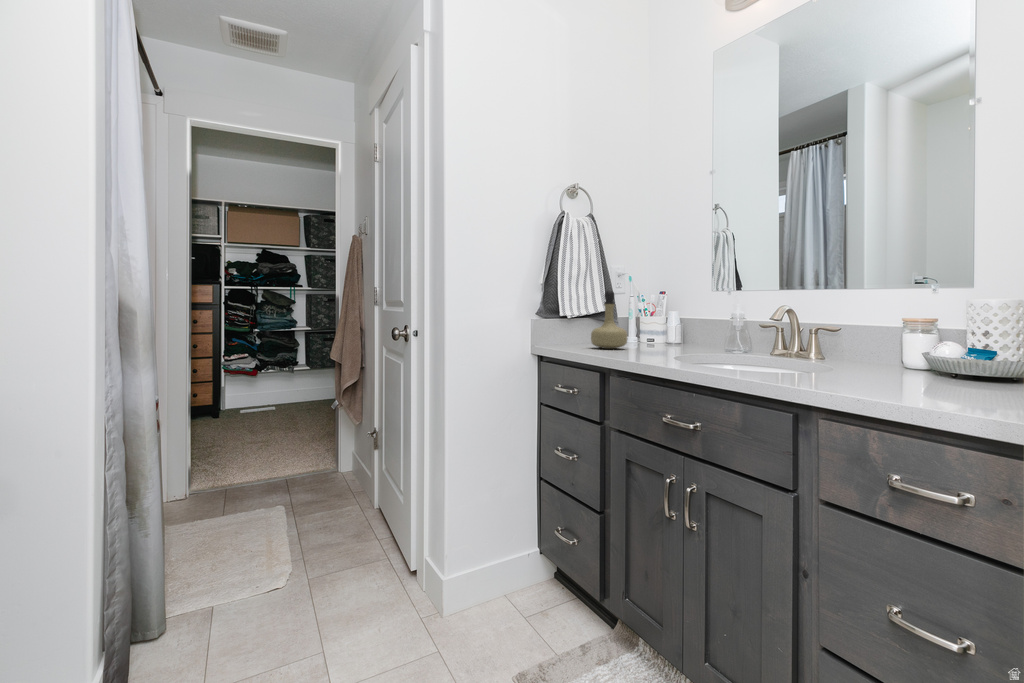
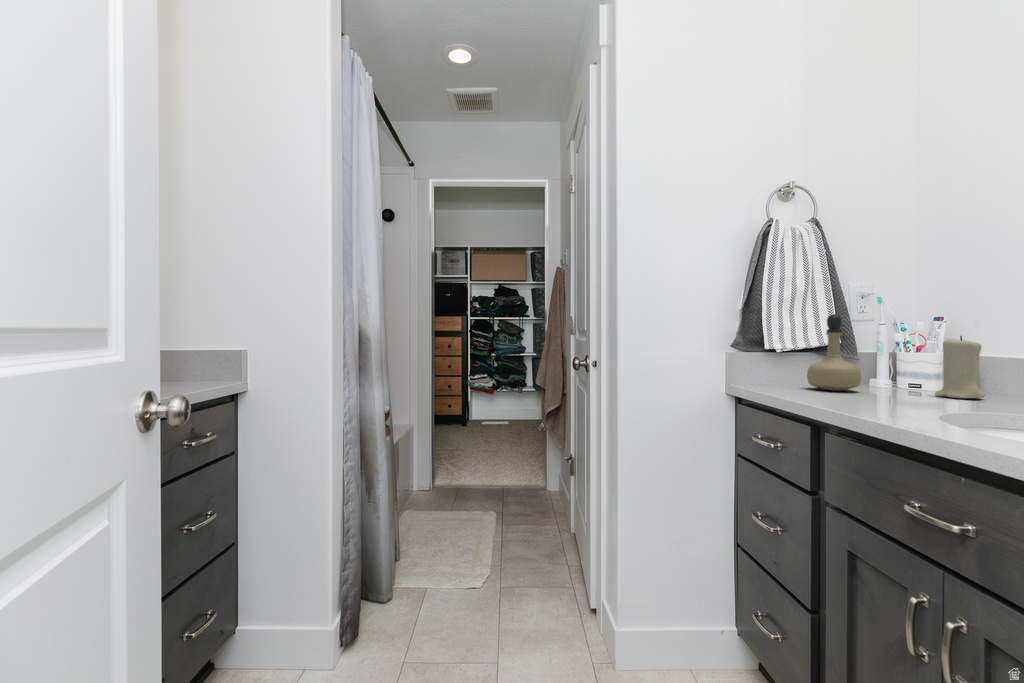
candle: none [673,306,701,351] -> present [935,336,985,398]

